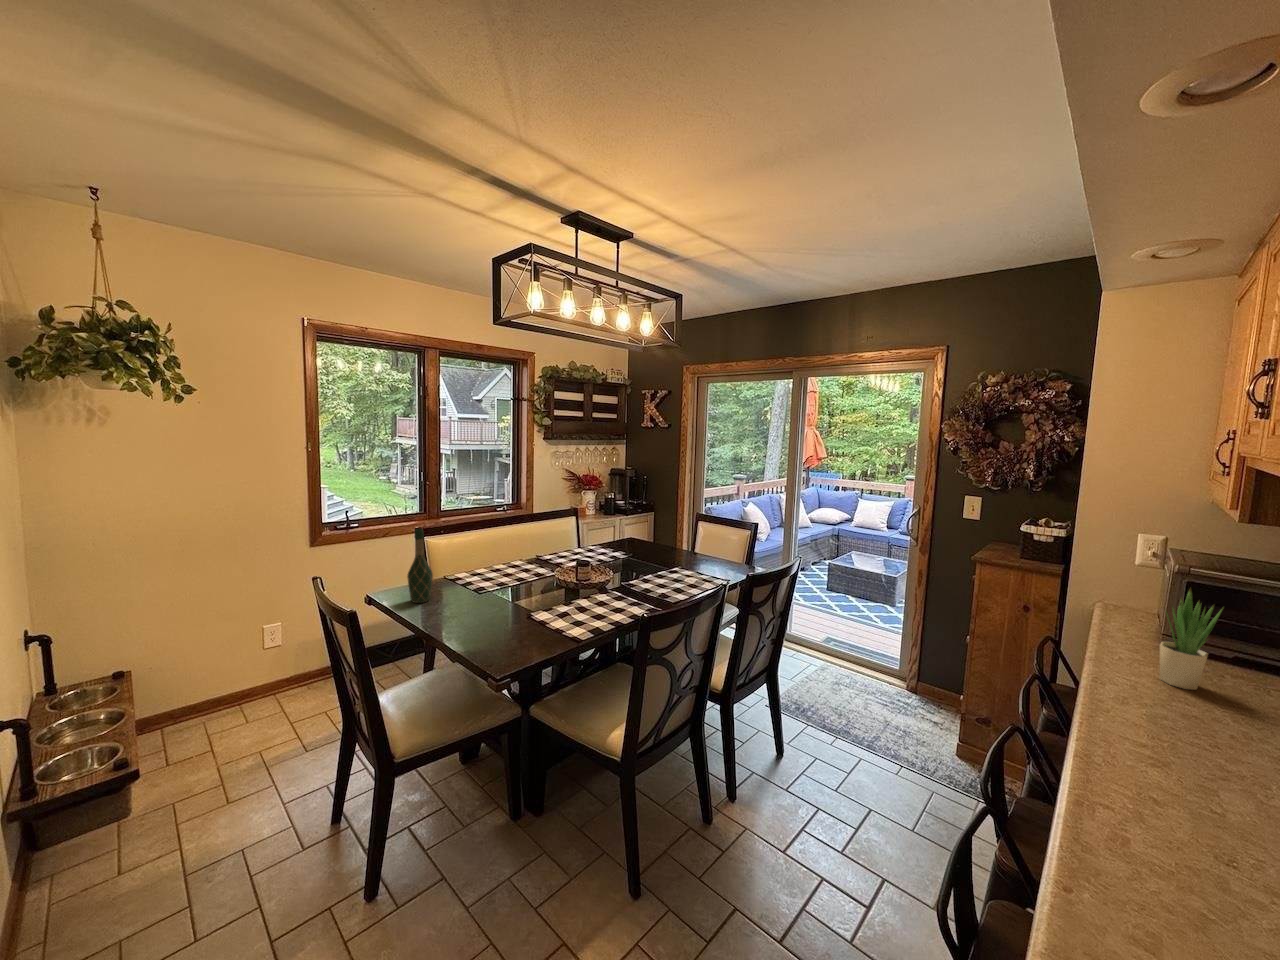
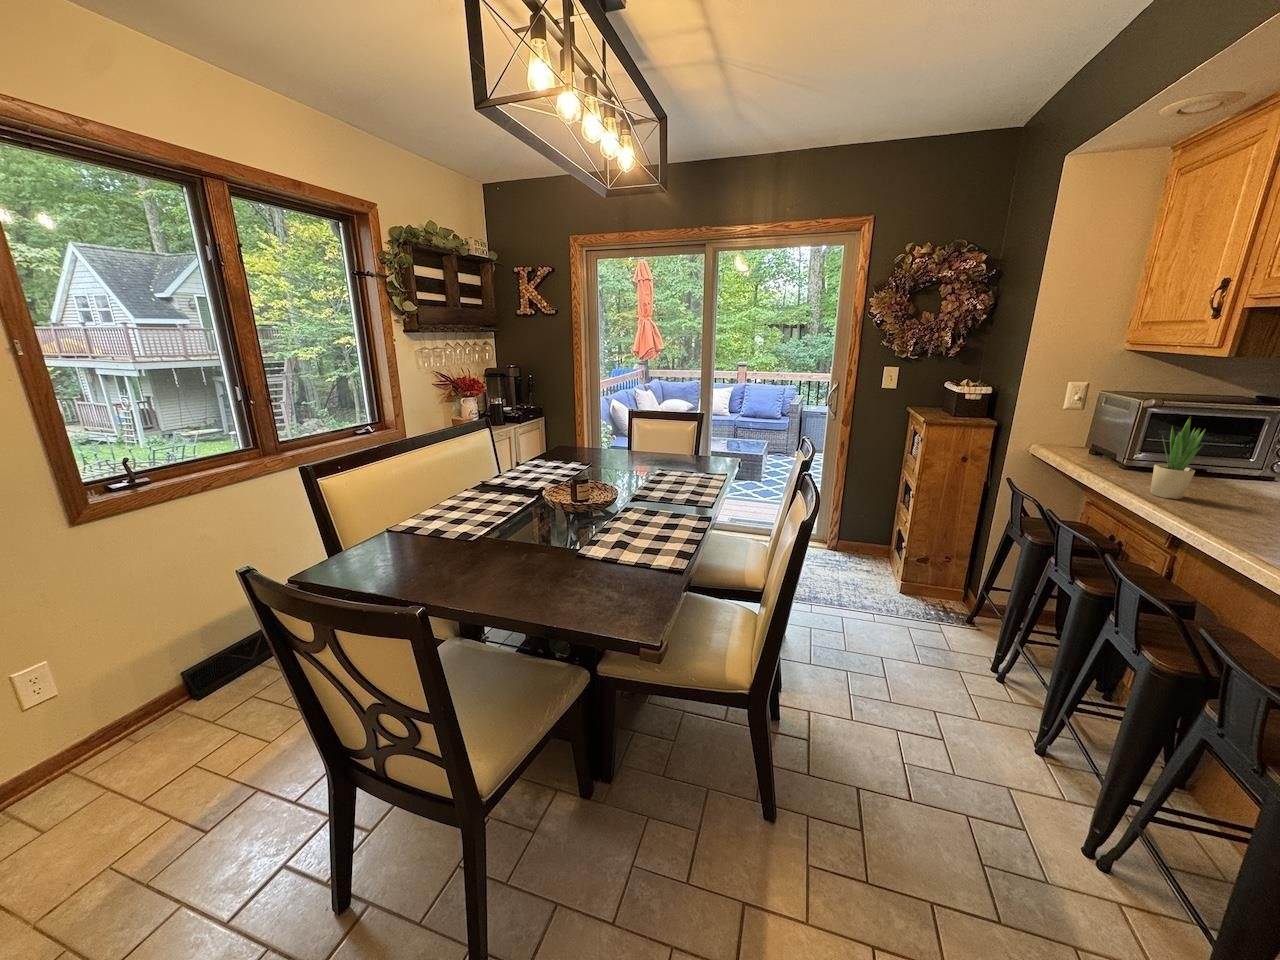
wine bottle: present [407,529,433,603] -> none [370,461,411,575]

